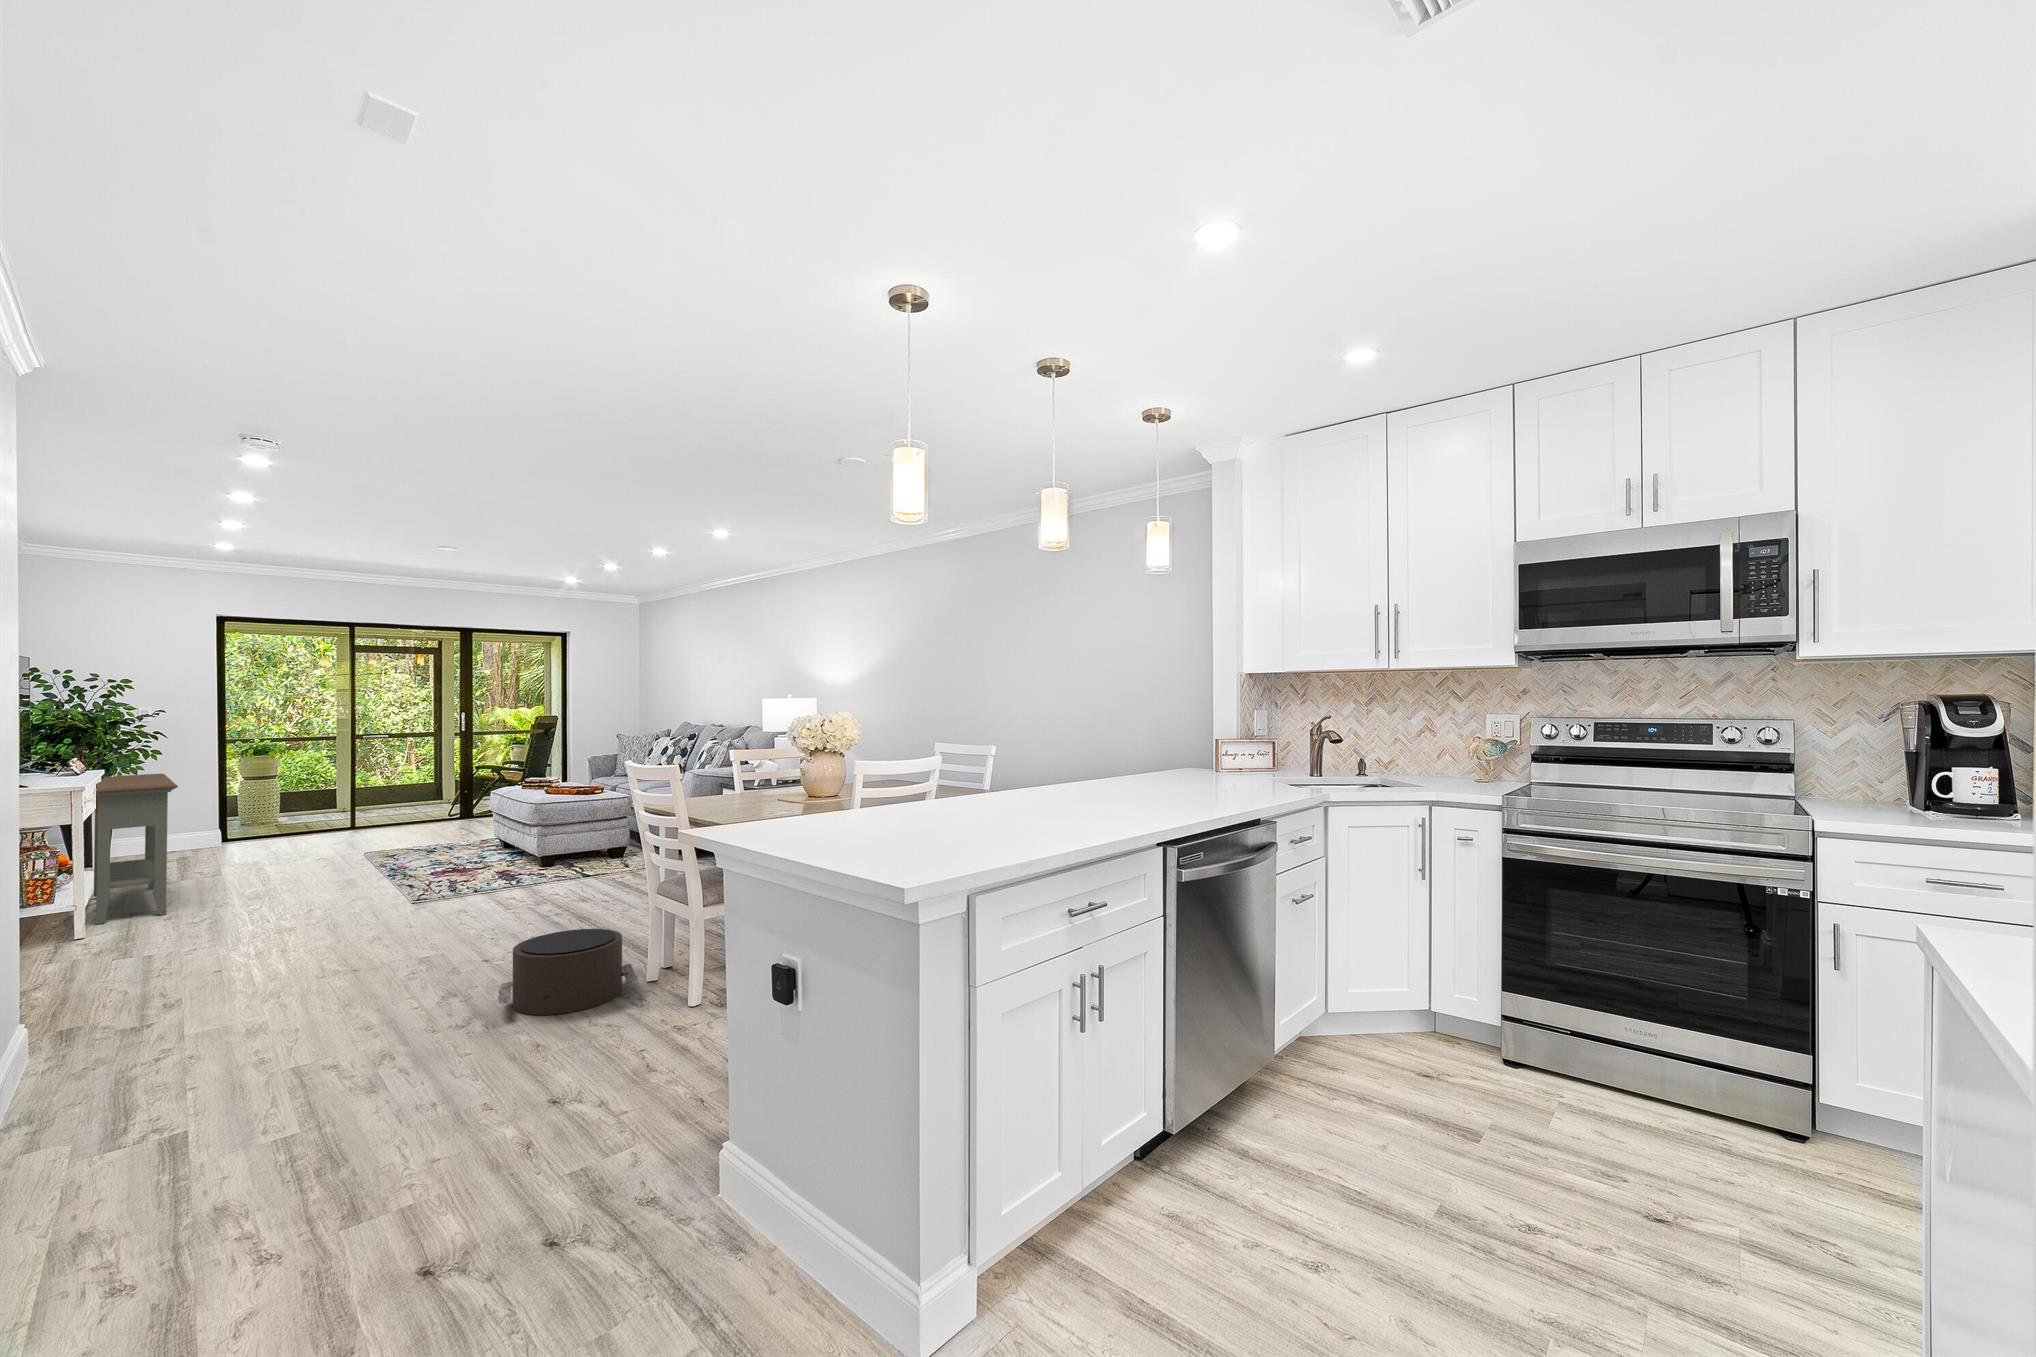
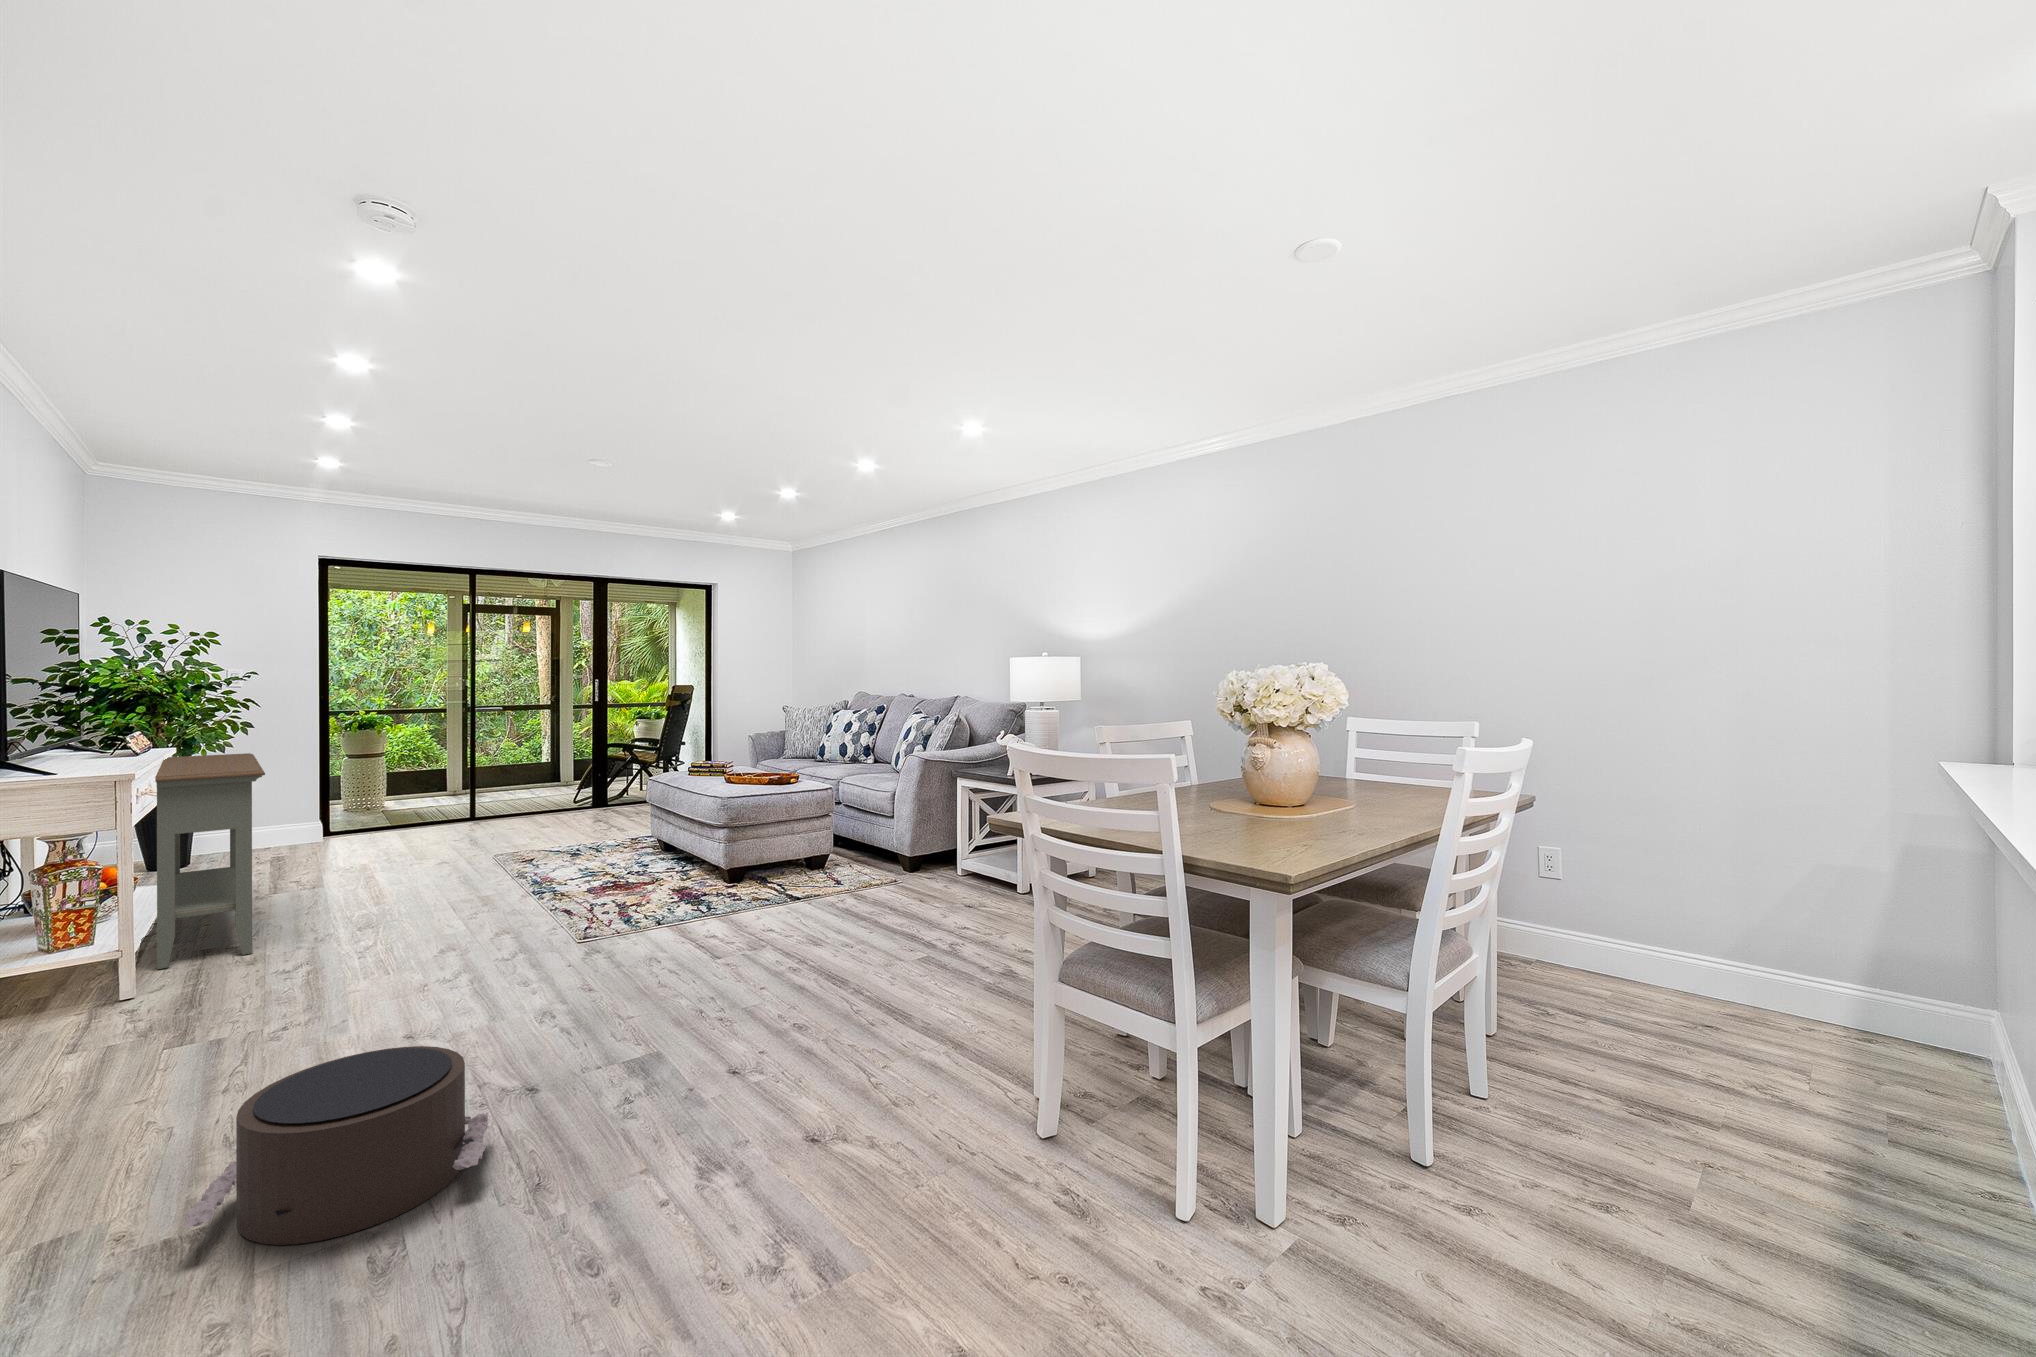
pouf: present [498,929,638,1015] -> present [183,1046,488,1245]

